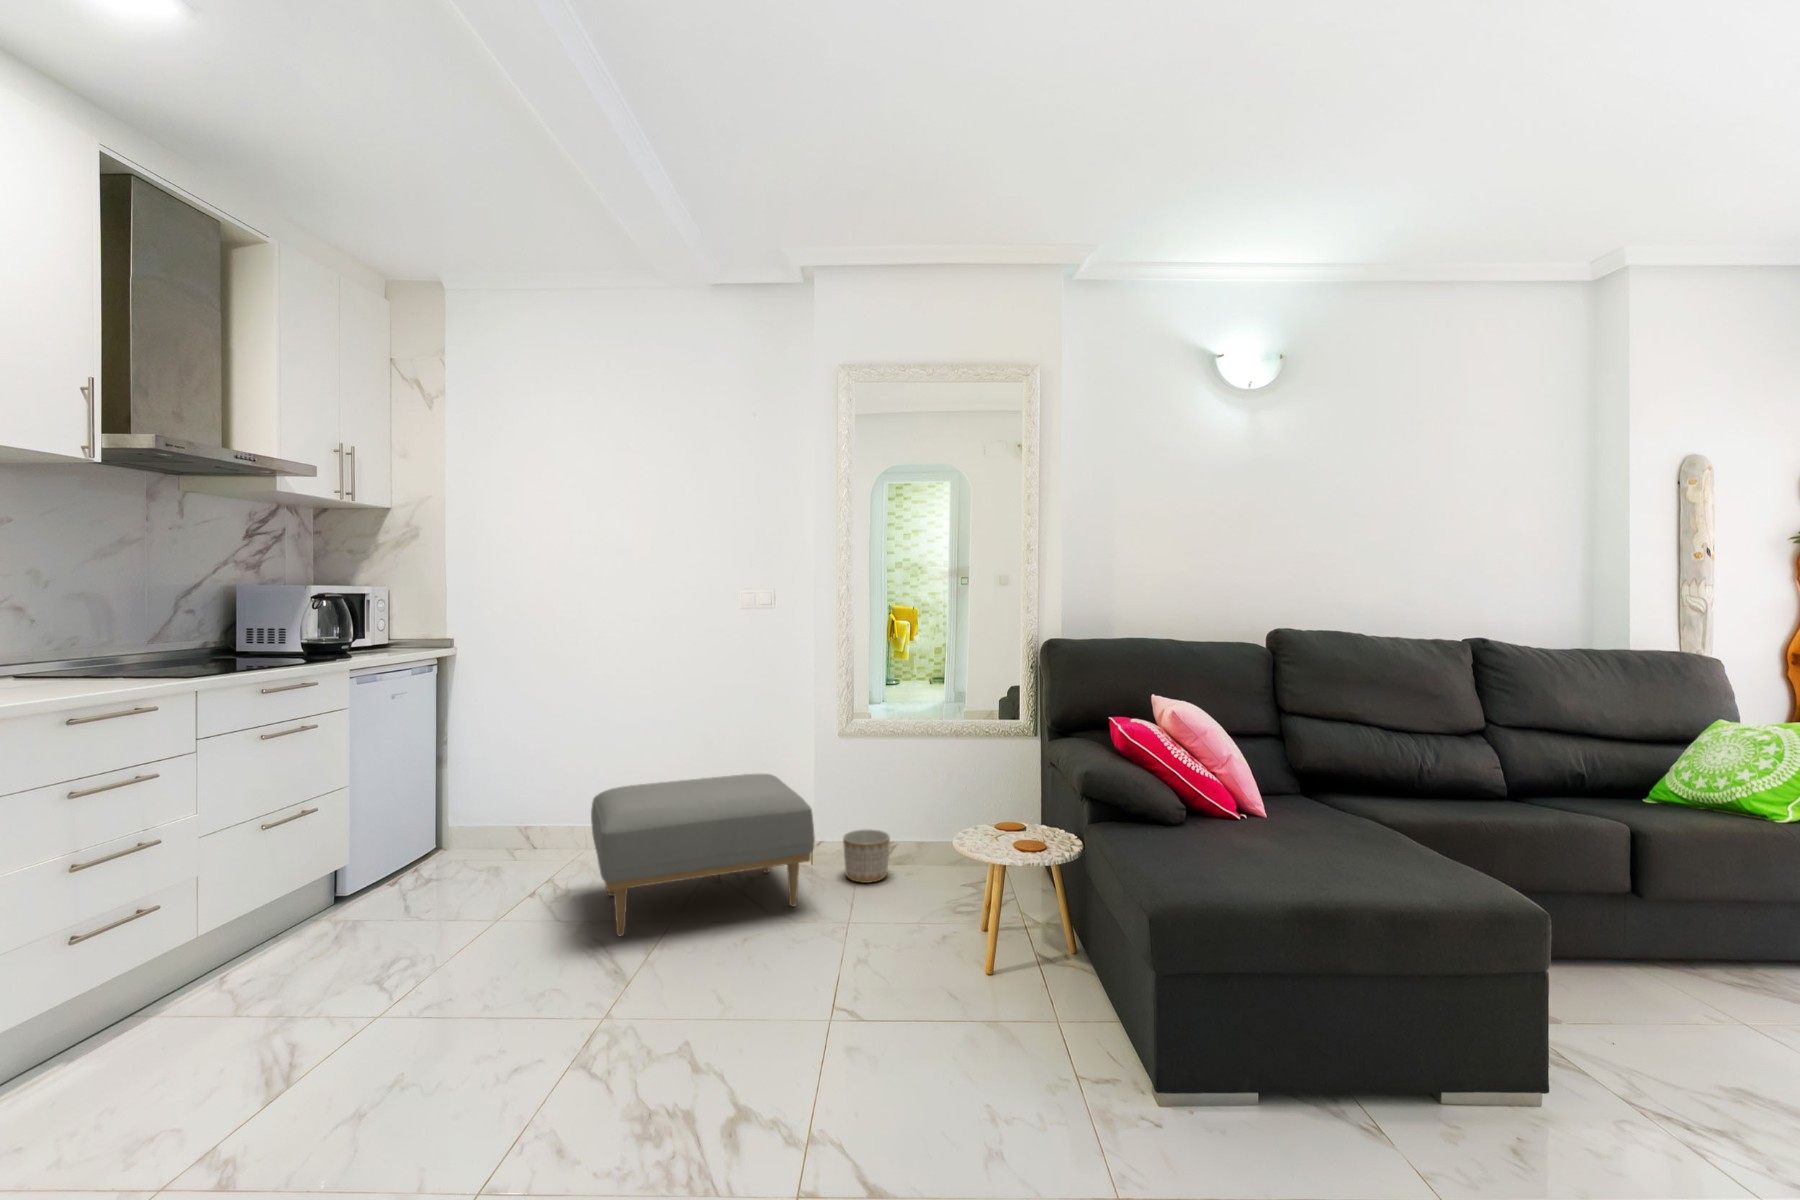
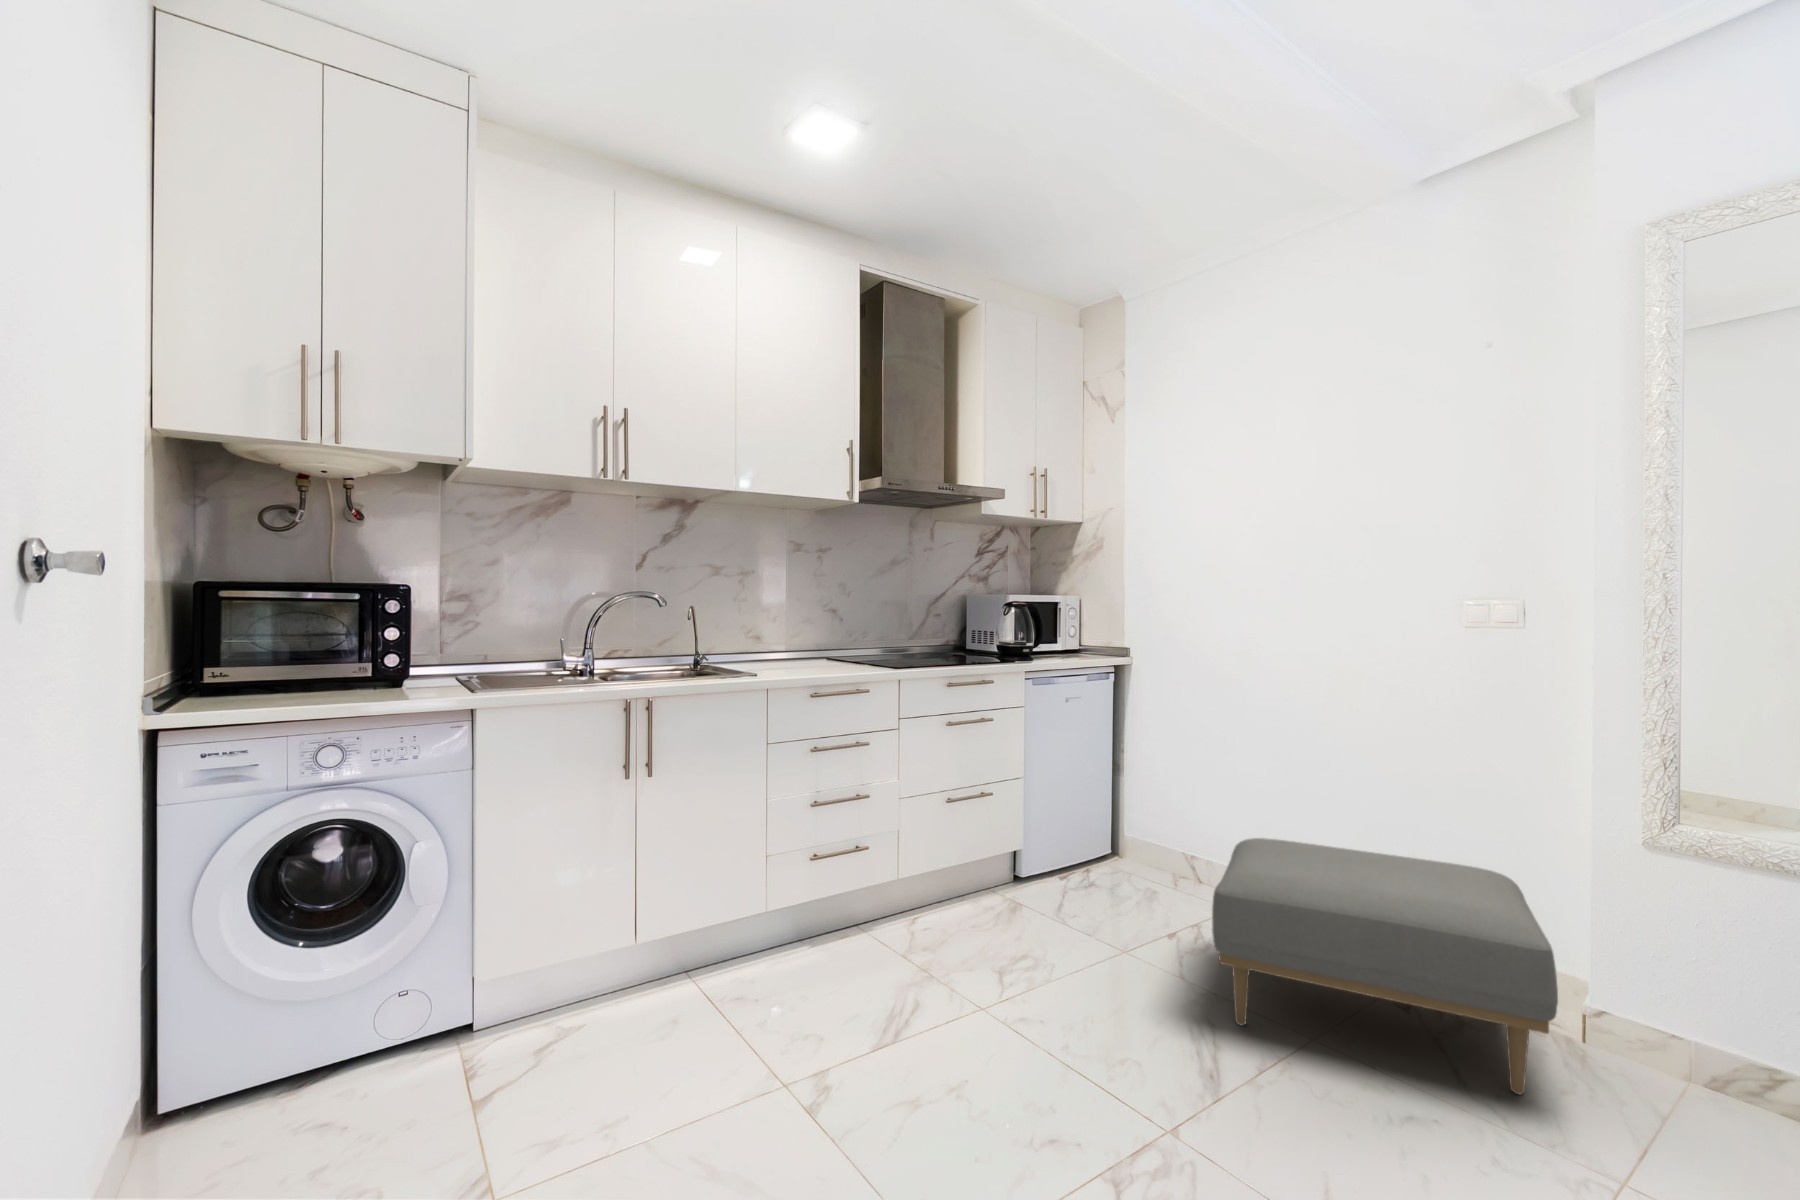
planter: present [843,829,890,883] -> none [1643,1010,1761,1122]

